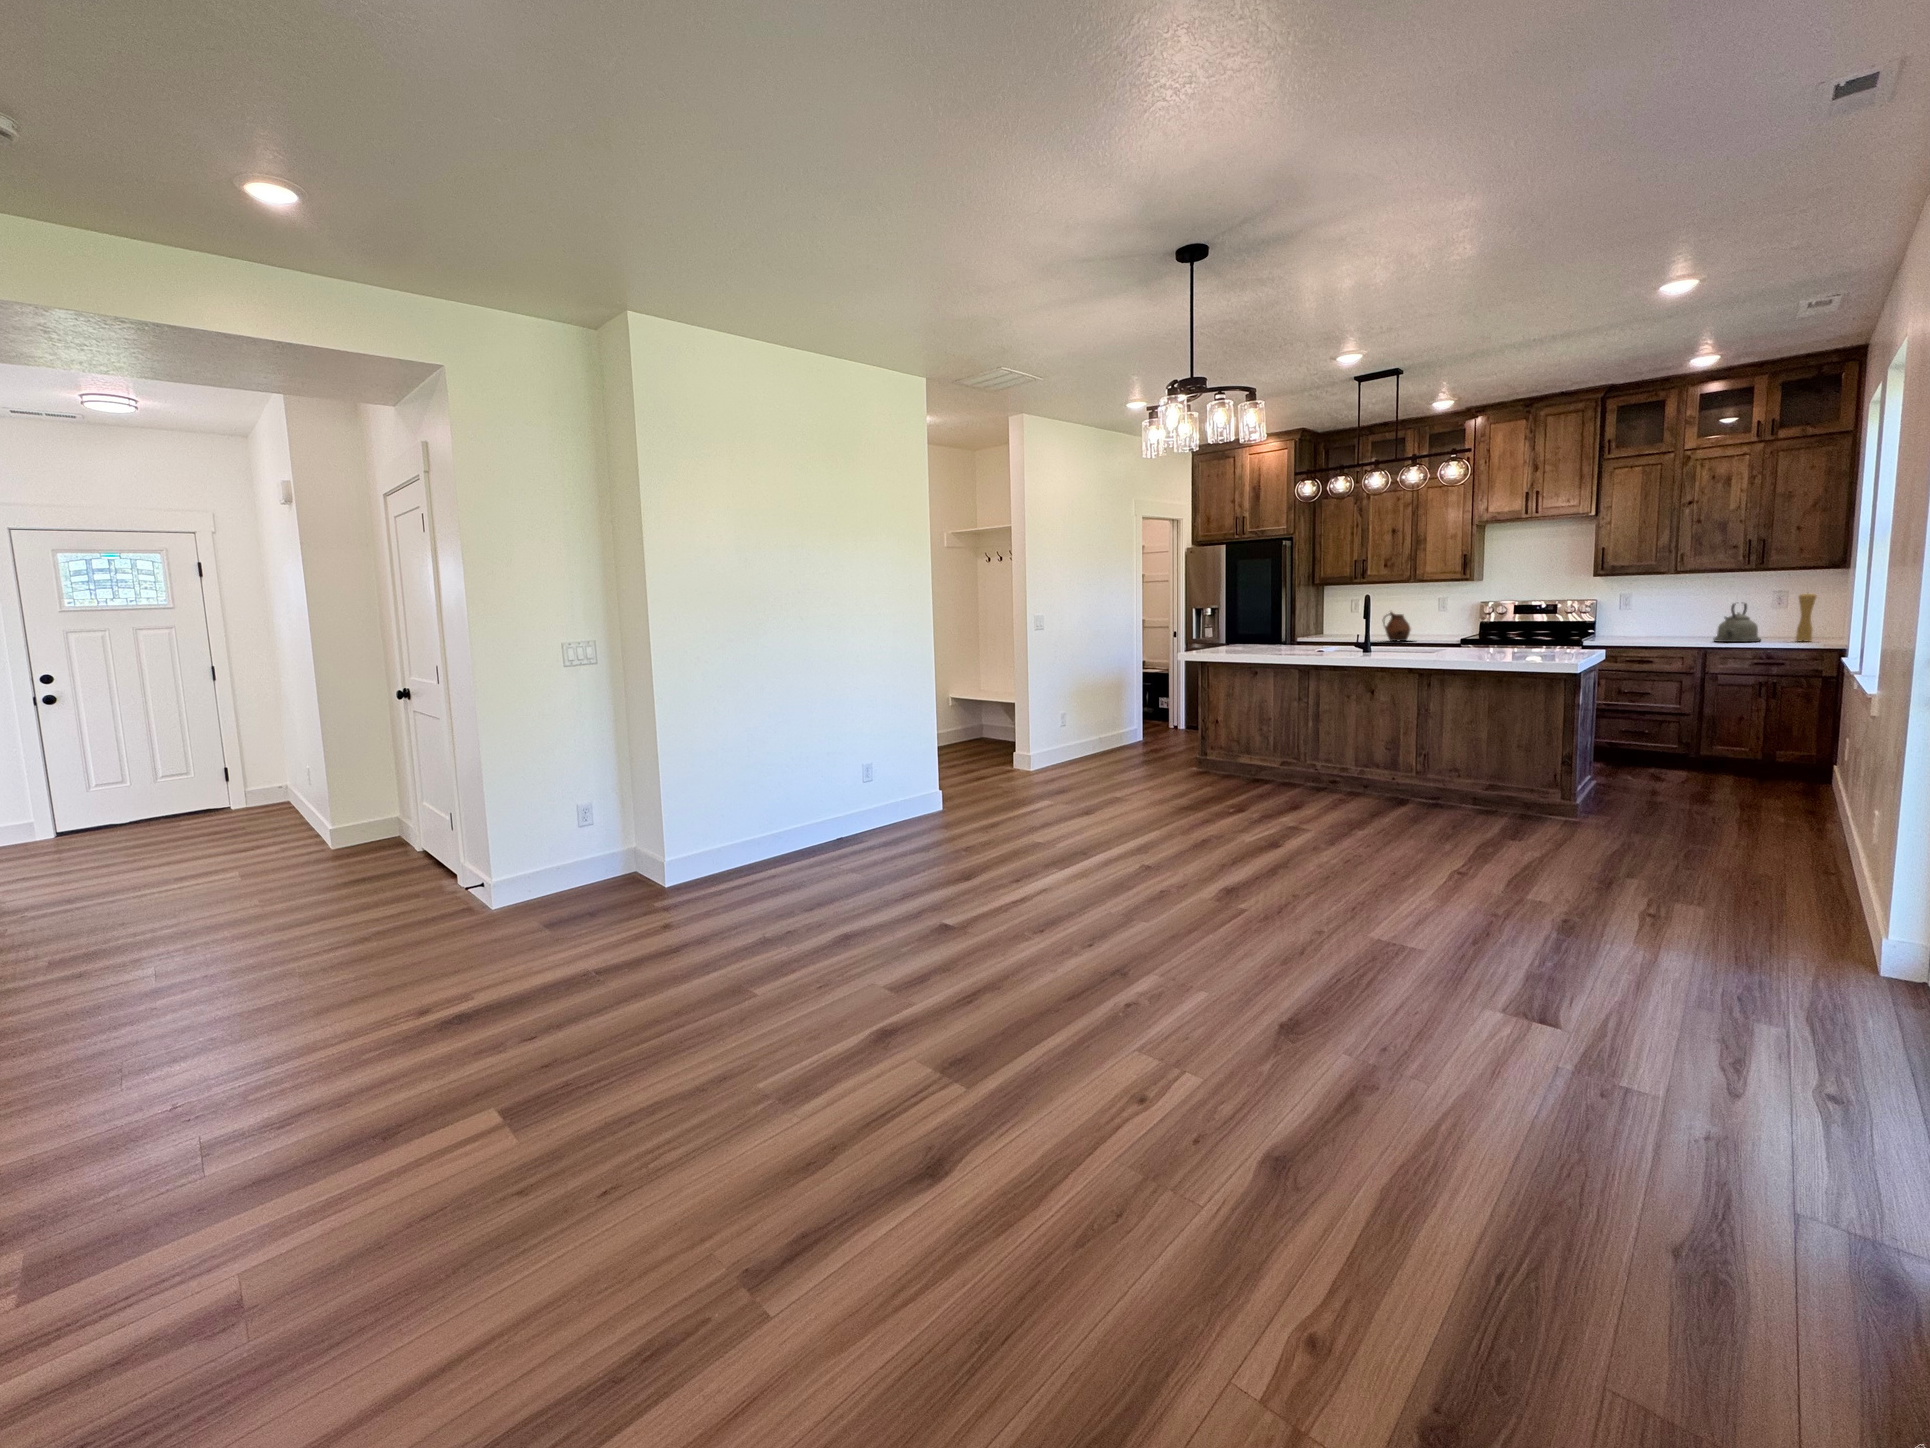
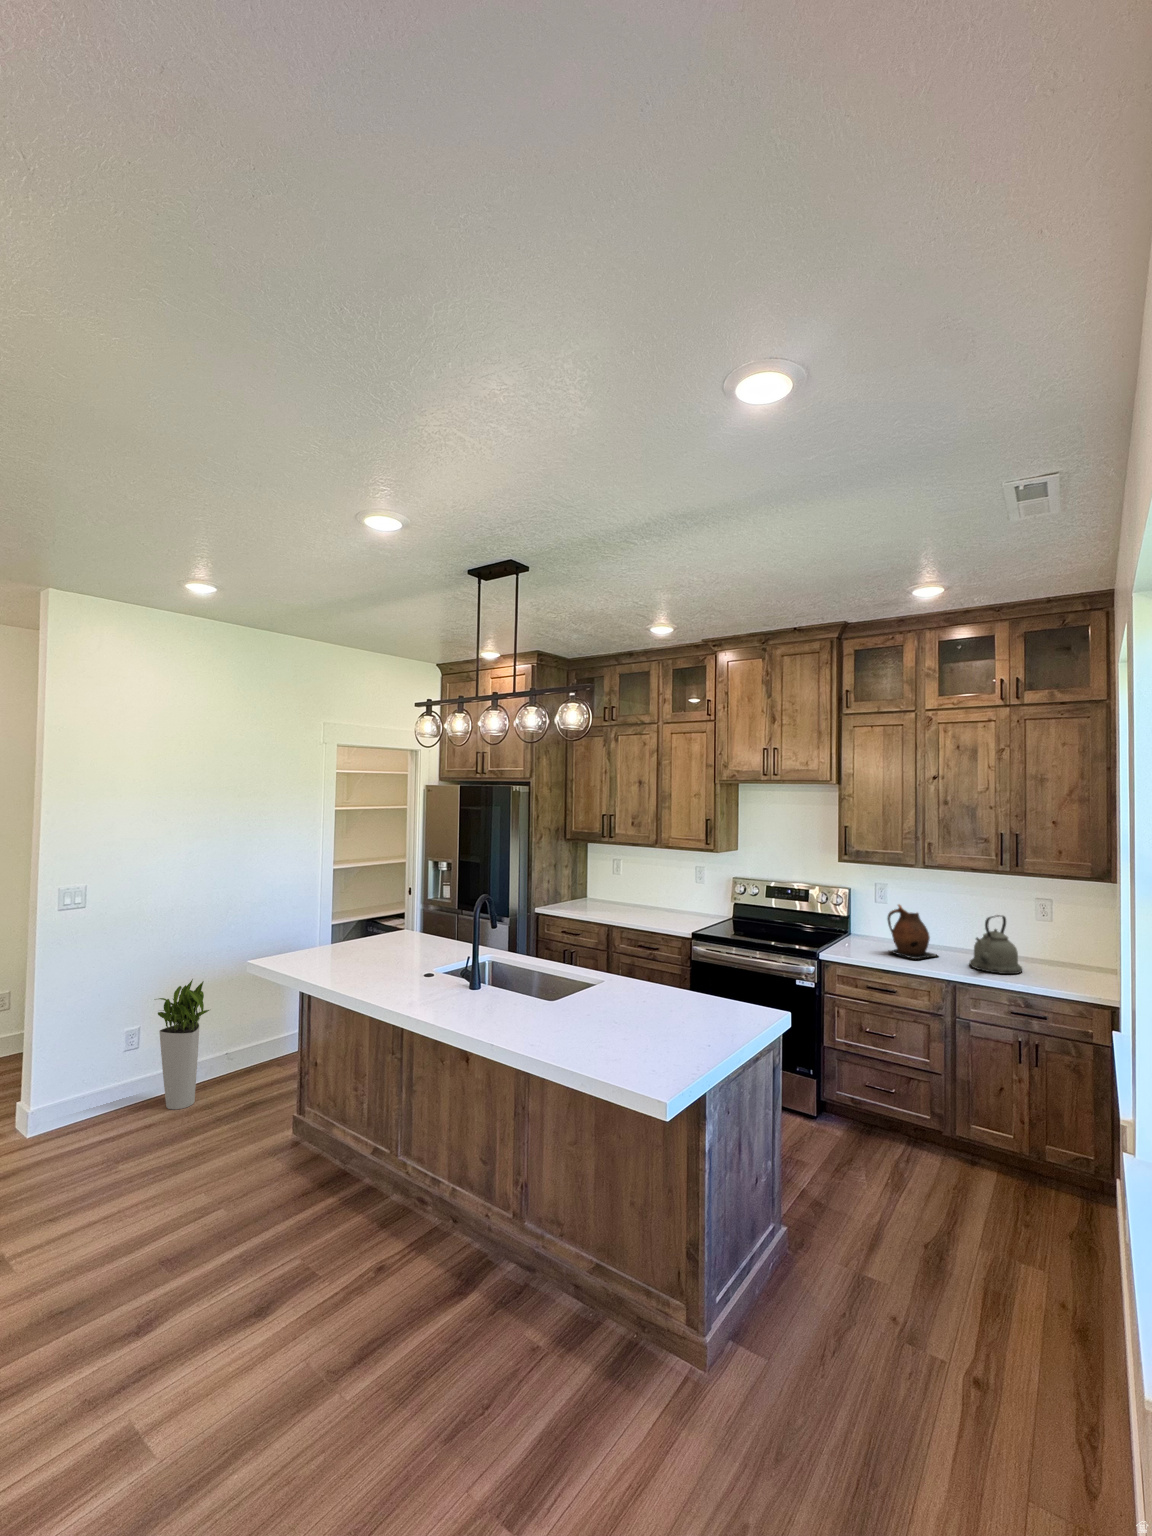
pepper mill: present [1796,593,1816,641] -> none [1060,912,1081,980]
ceramic pitcher: present [1383,612,1410,641] -> present [887,905,937,959]
planter: none [1071,679,1105,763] -> present [158,979,209,1109]

